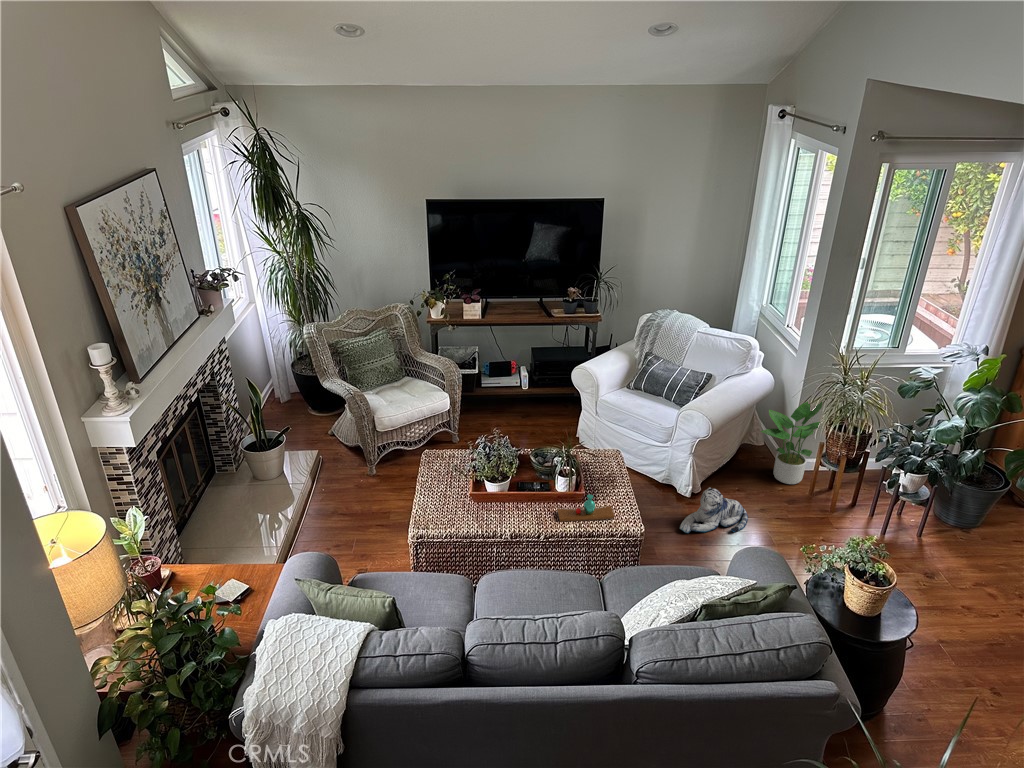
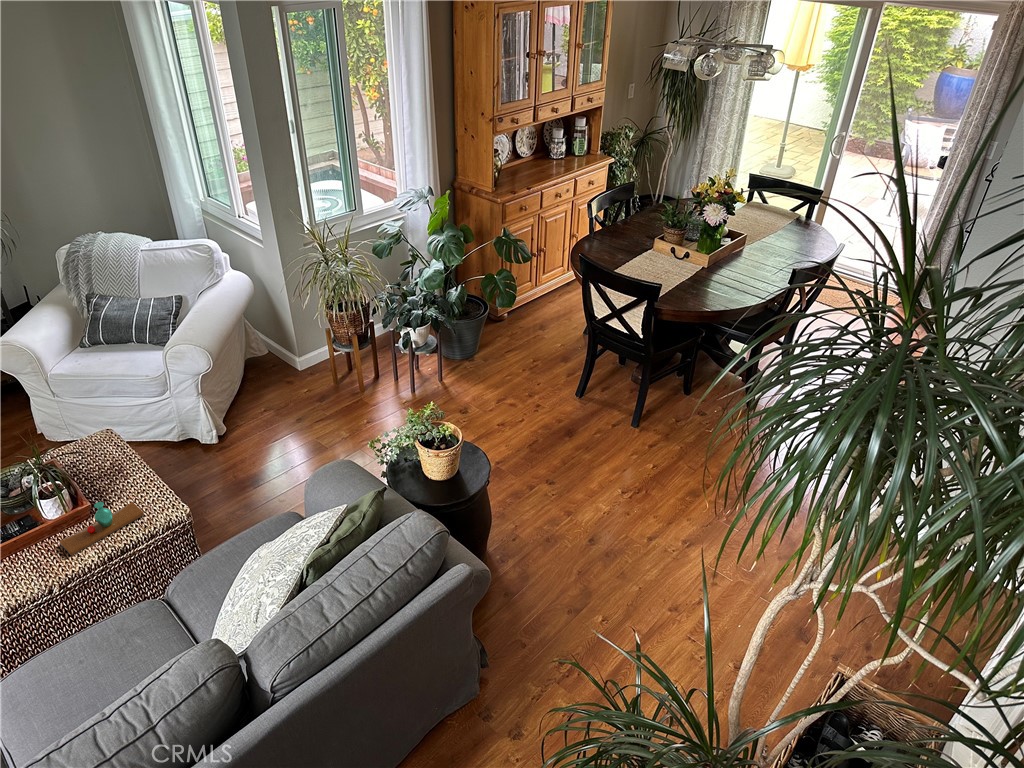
potted plant: present [761,402,823,484] -> none [260,285,336,384]
plush toy: present [680,488,748,533] -> none [222,422,290,484]

